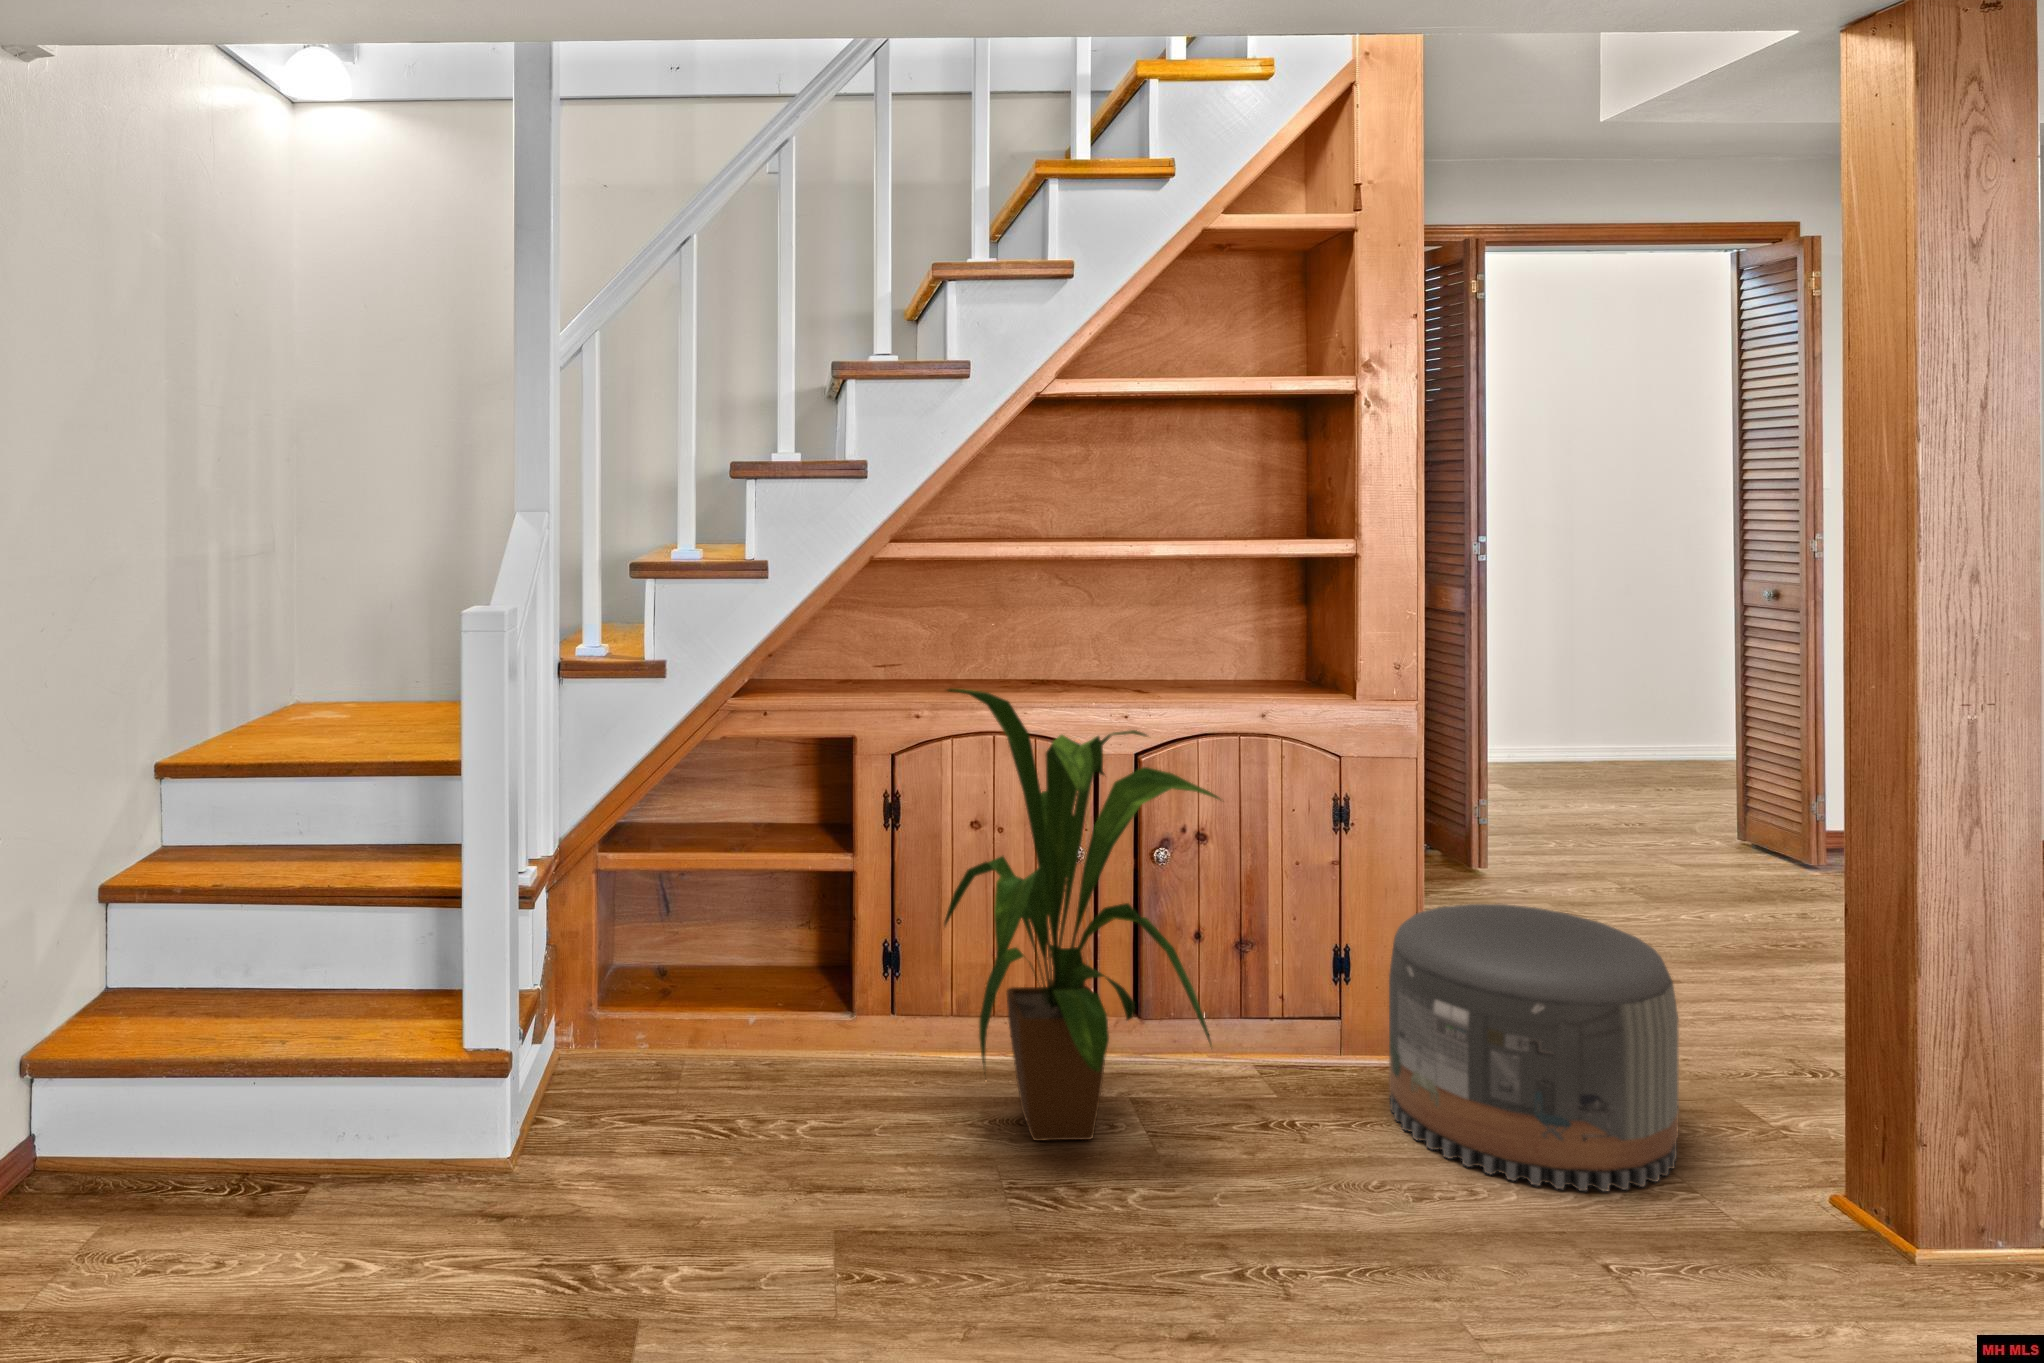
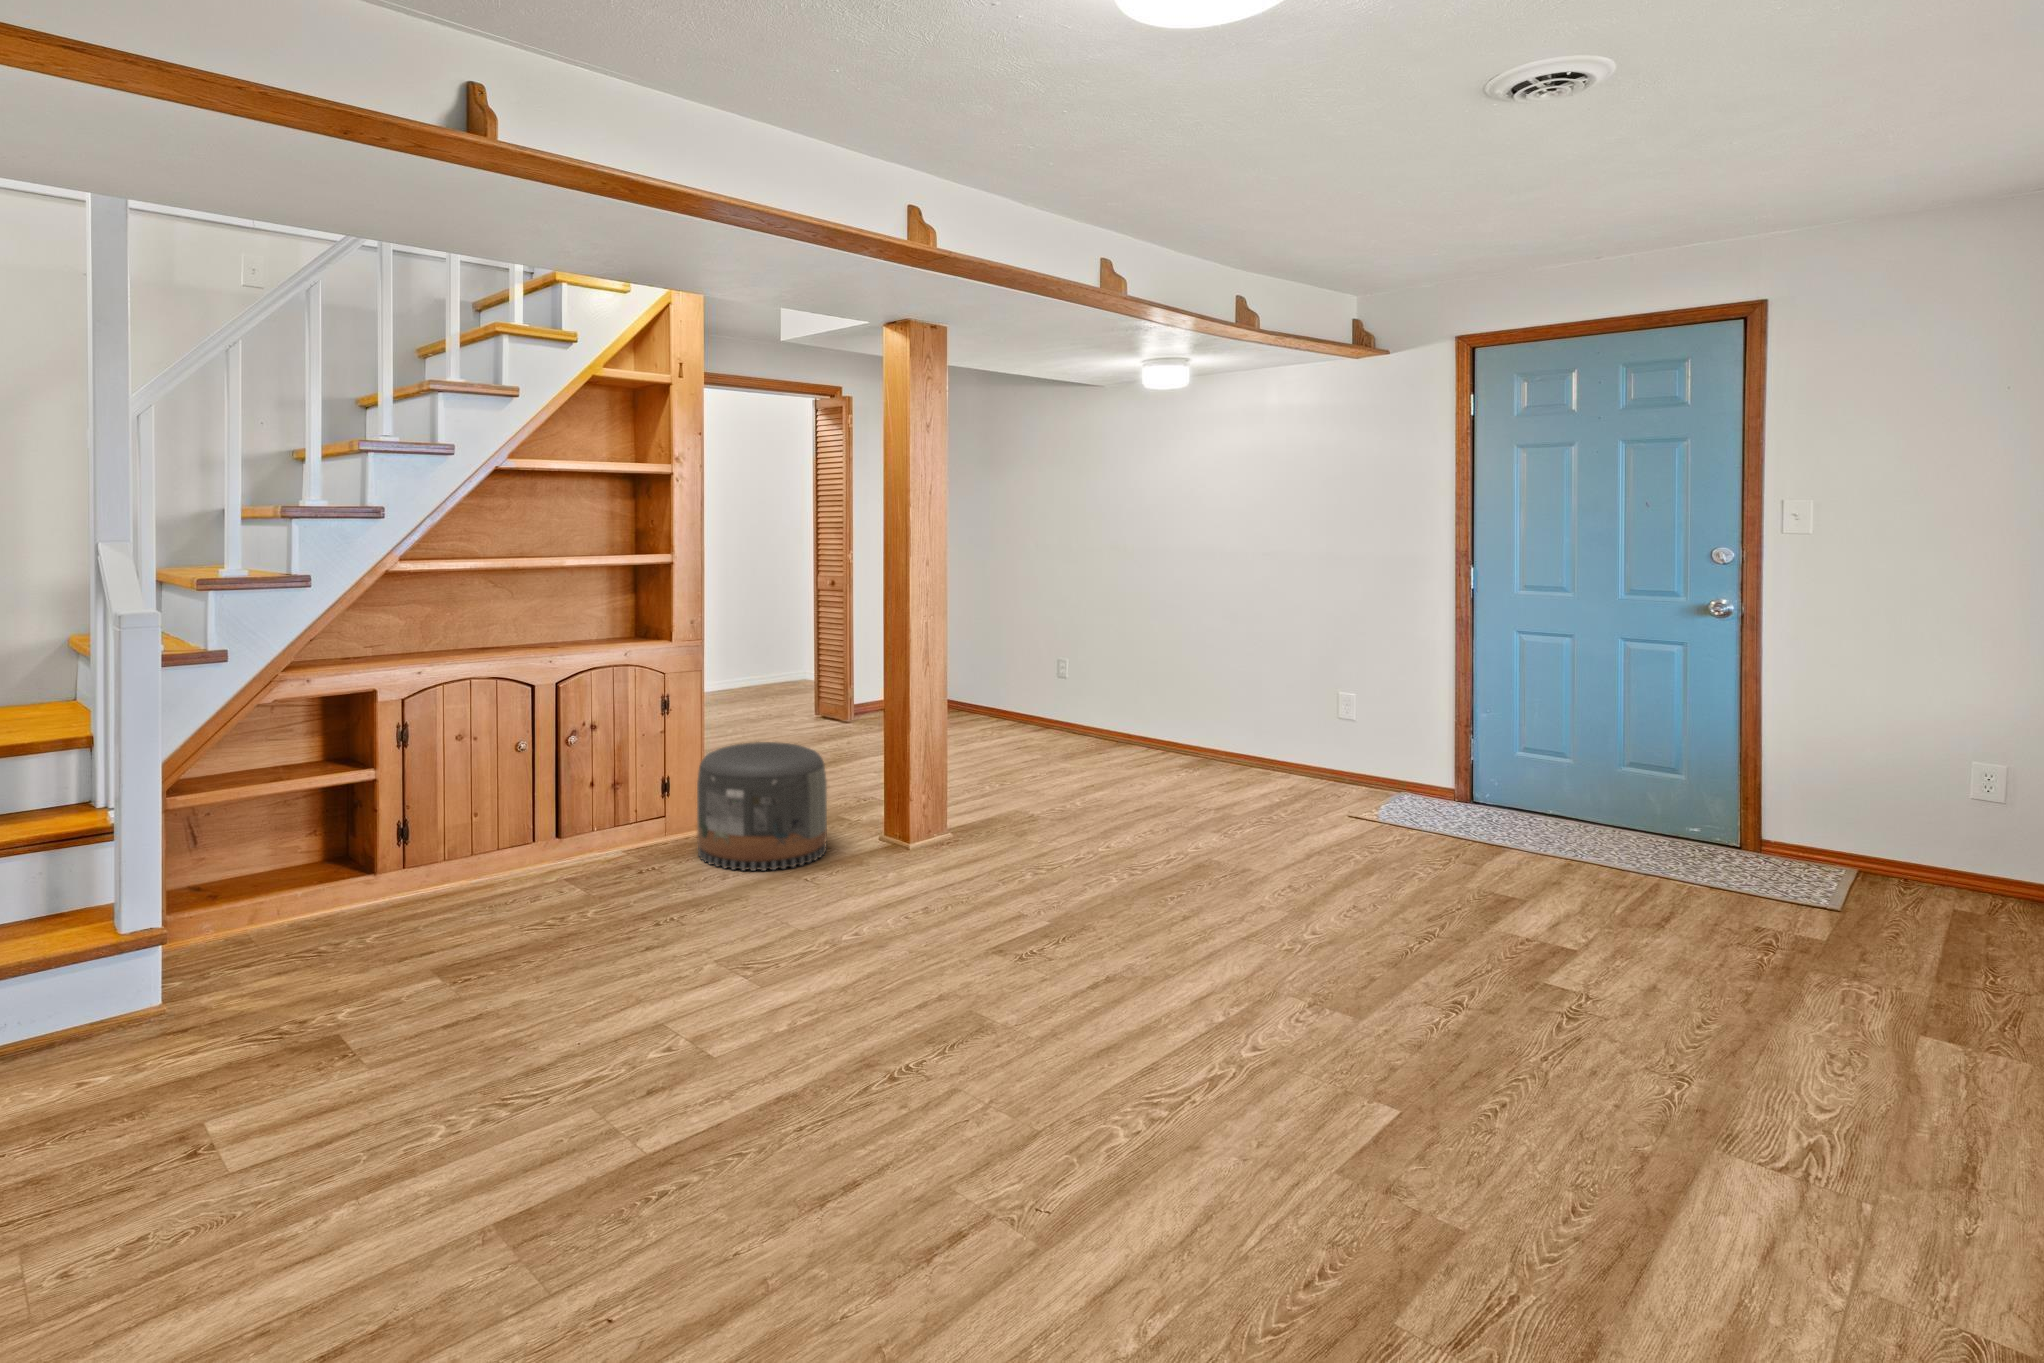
house plant: present [944,689,1220,1141] -> none [449,643,629,911]

